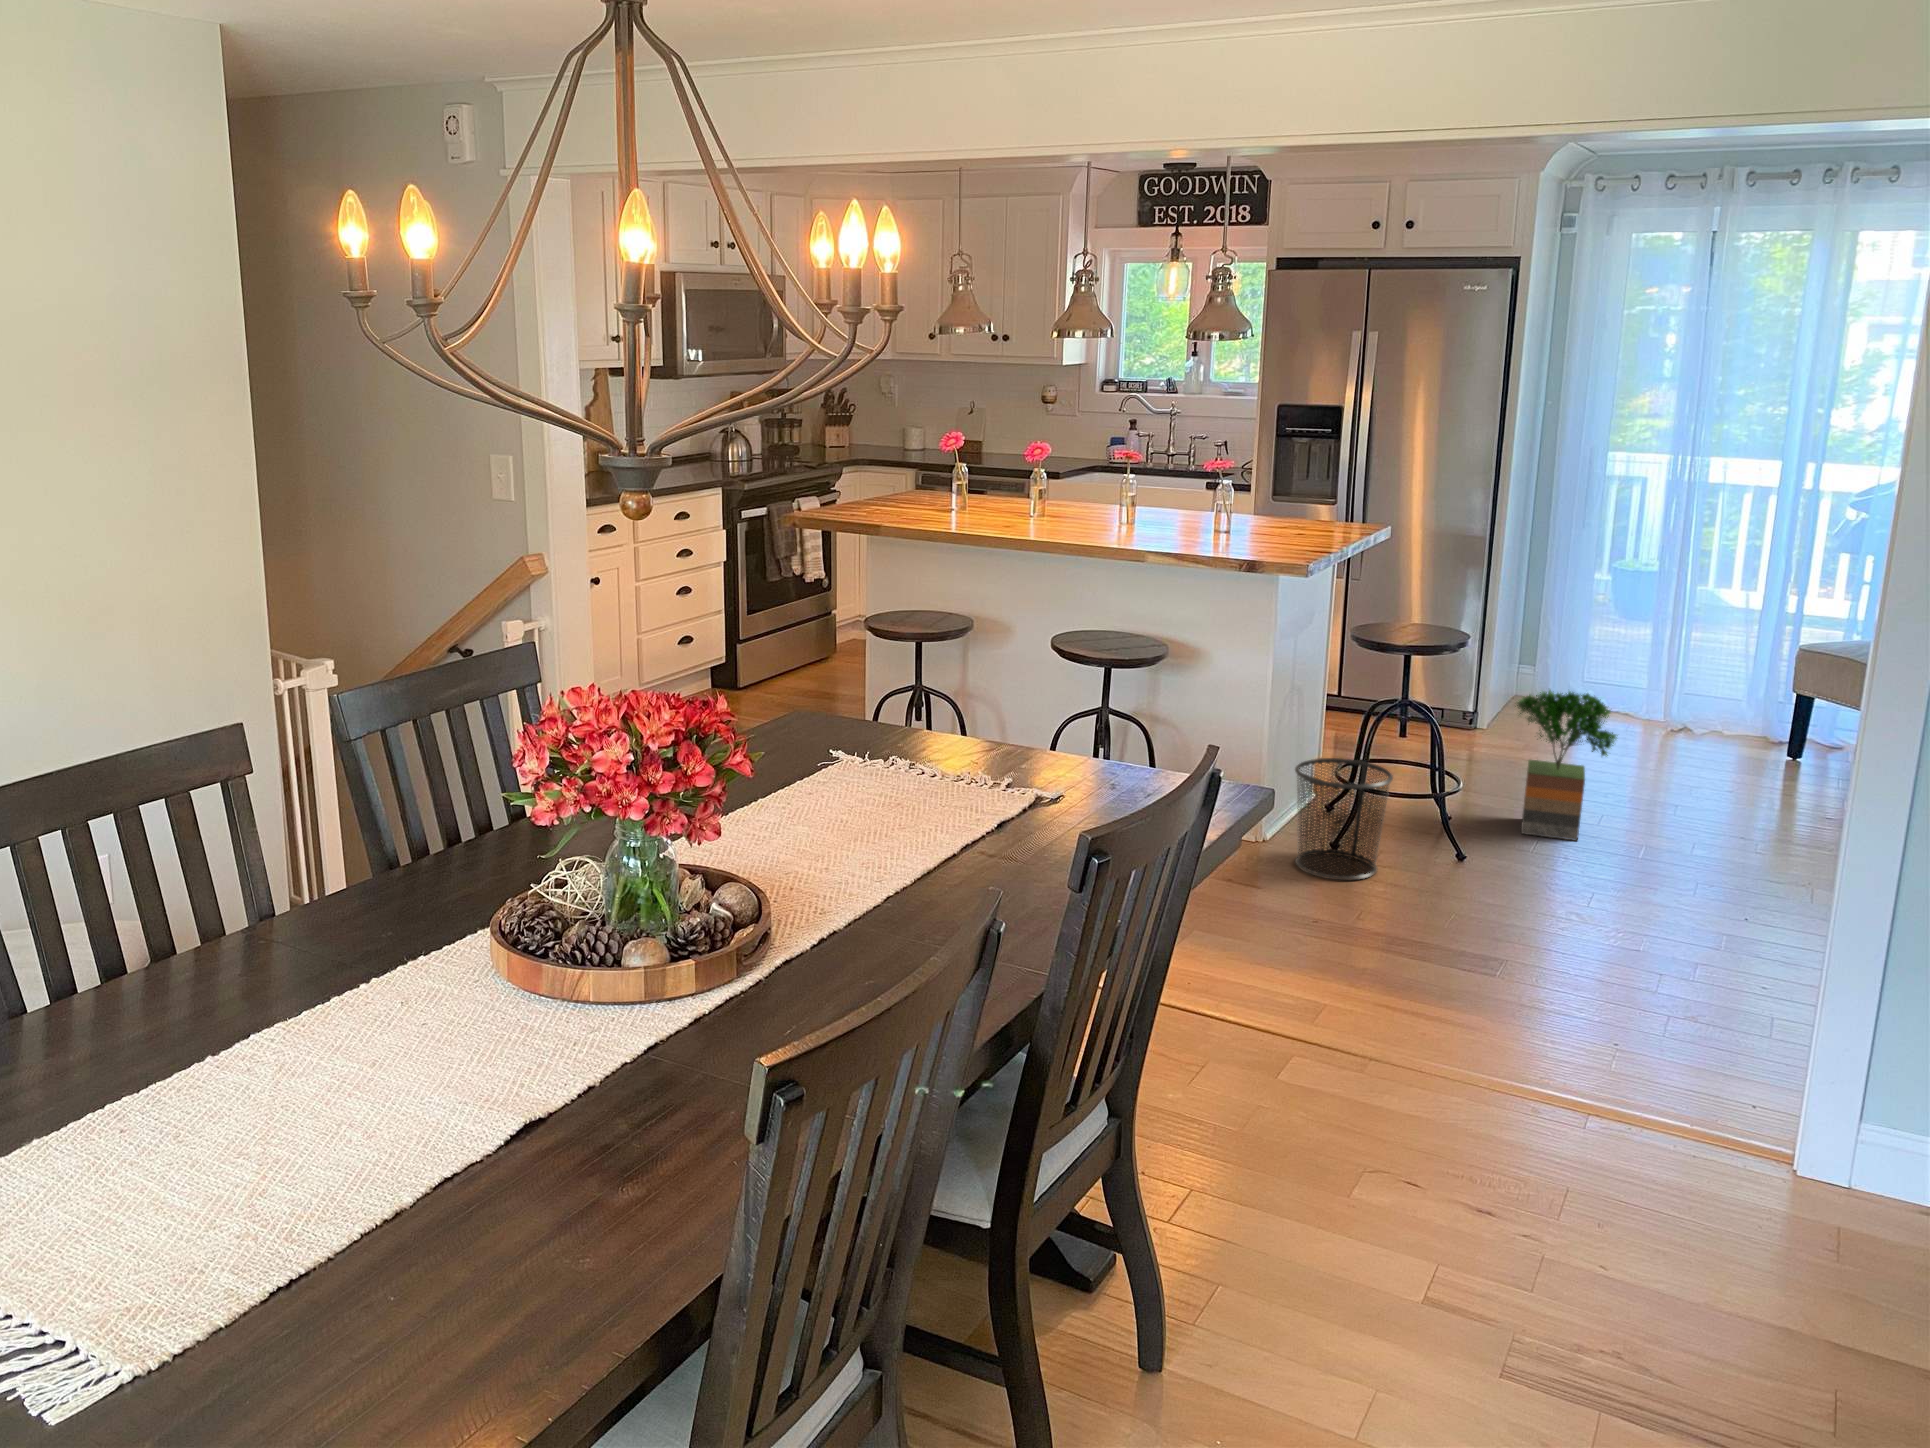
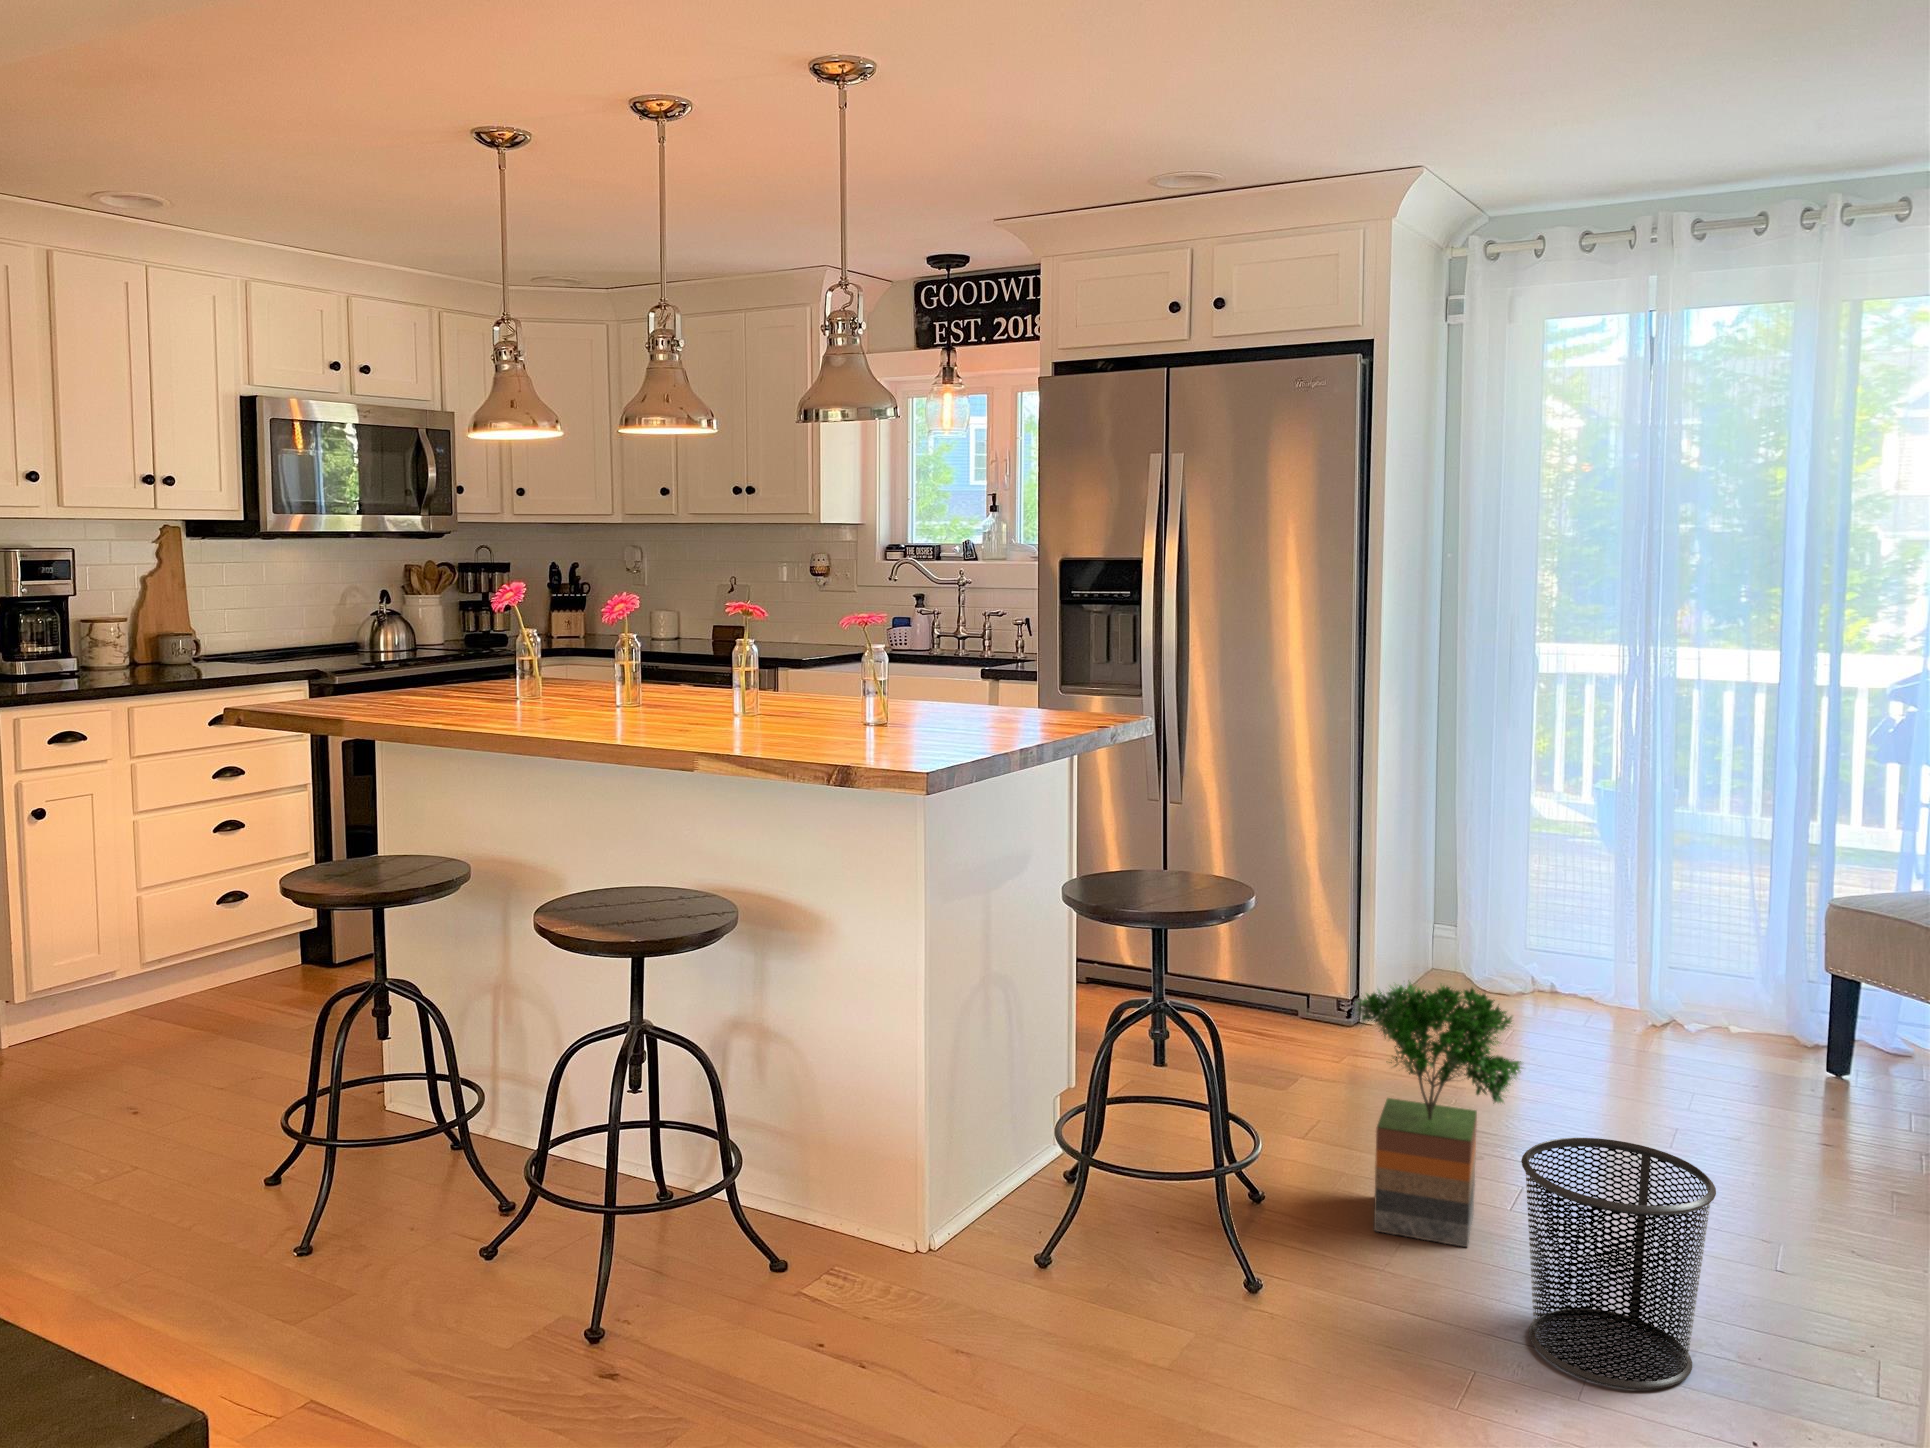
waste bin: present [1295,758,1393,880] -> present [1521,1138,1716,1390]

